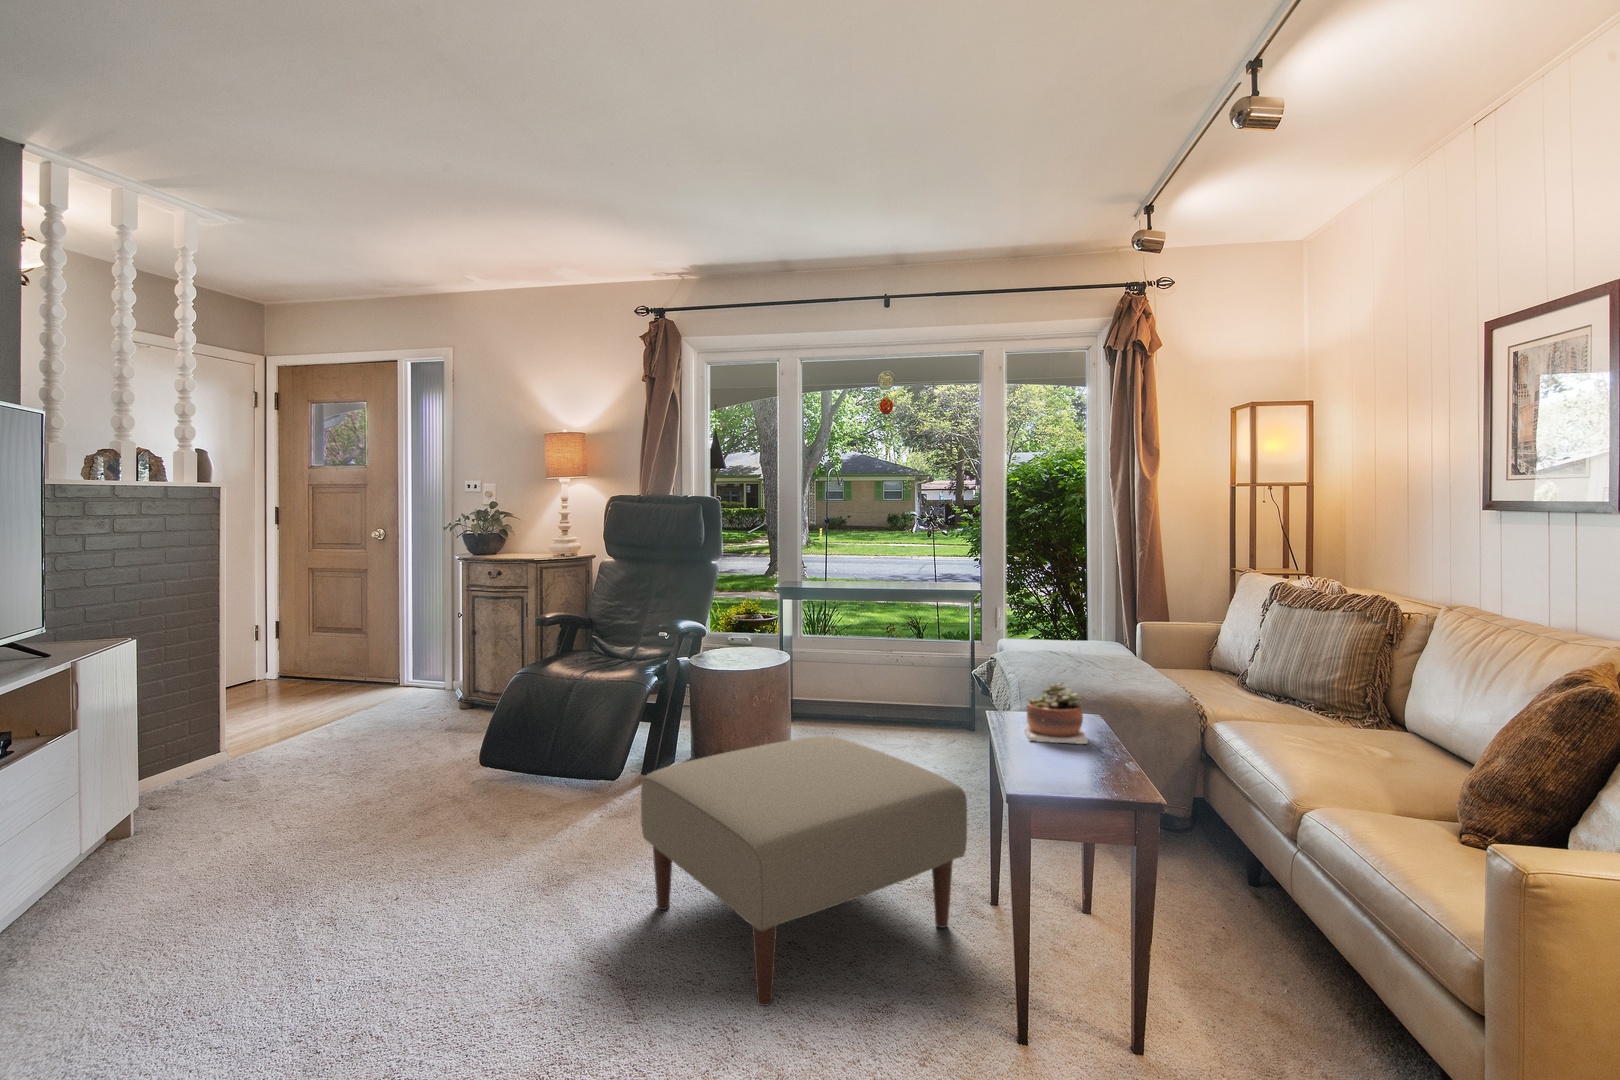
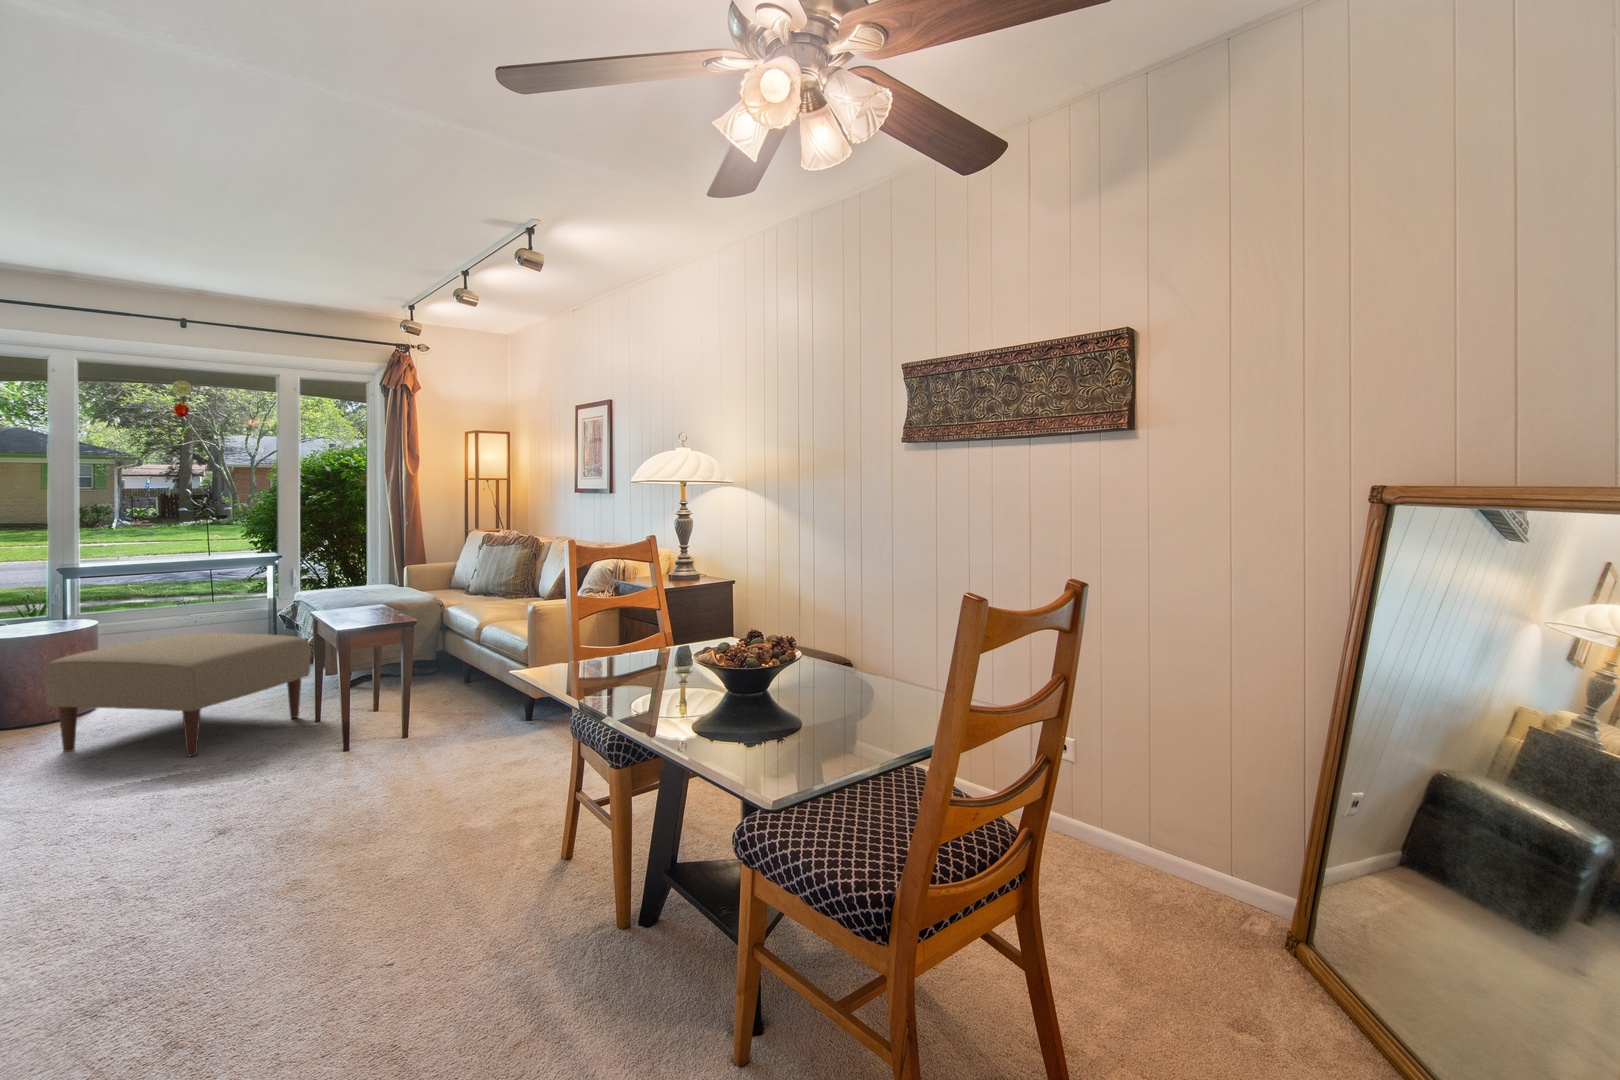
succulent plant: present [1025,682,1088,744] -> none [343,579,381,609]

